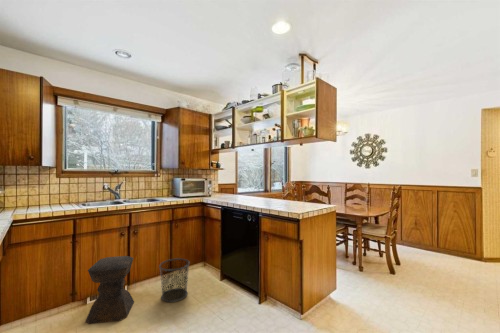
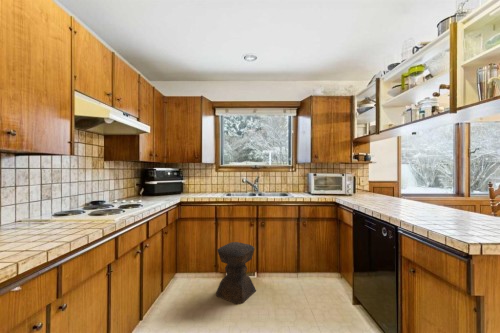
trash can: present [159,258,189,302] -> none [276,259,309,308]

